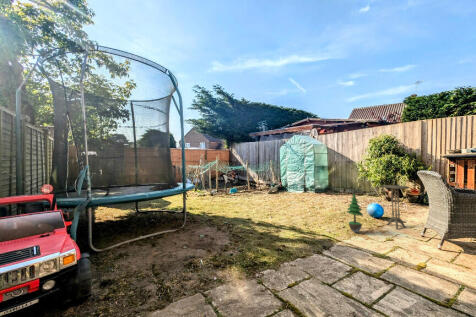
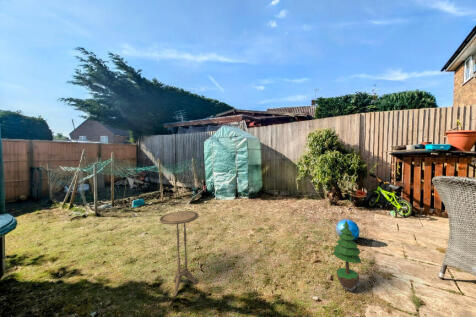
side table: present [382,185,409,229] -> present [160,211,199,297]

